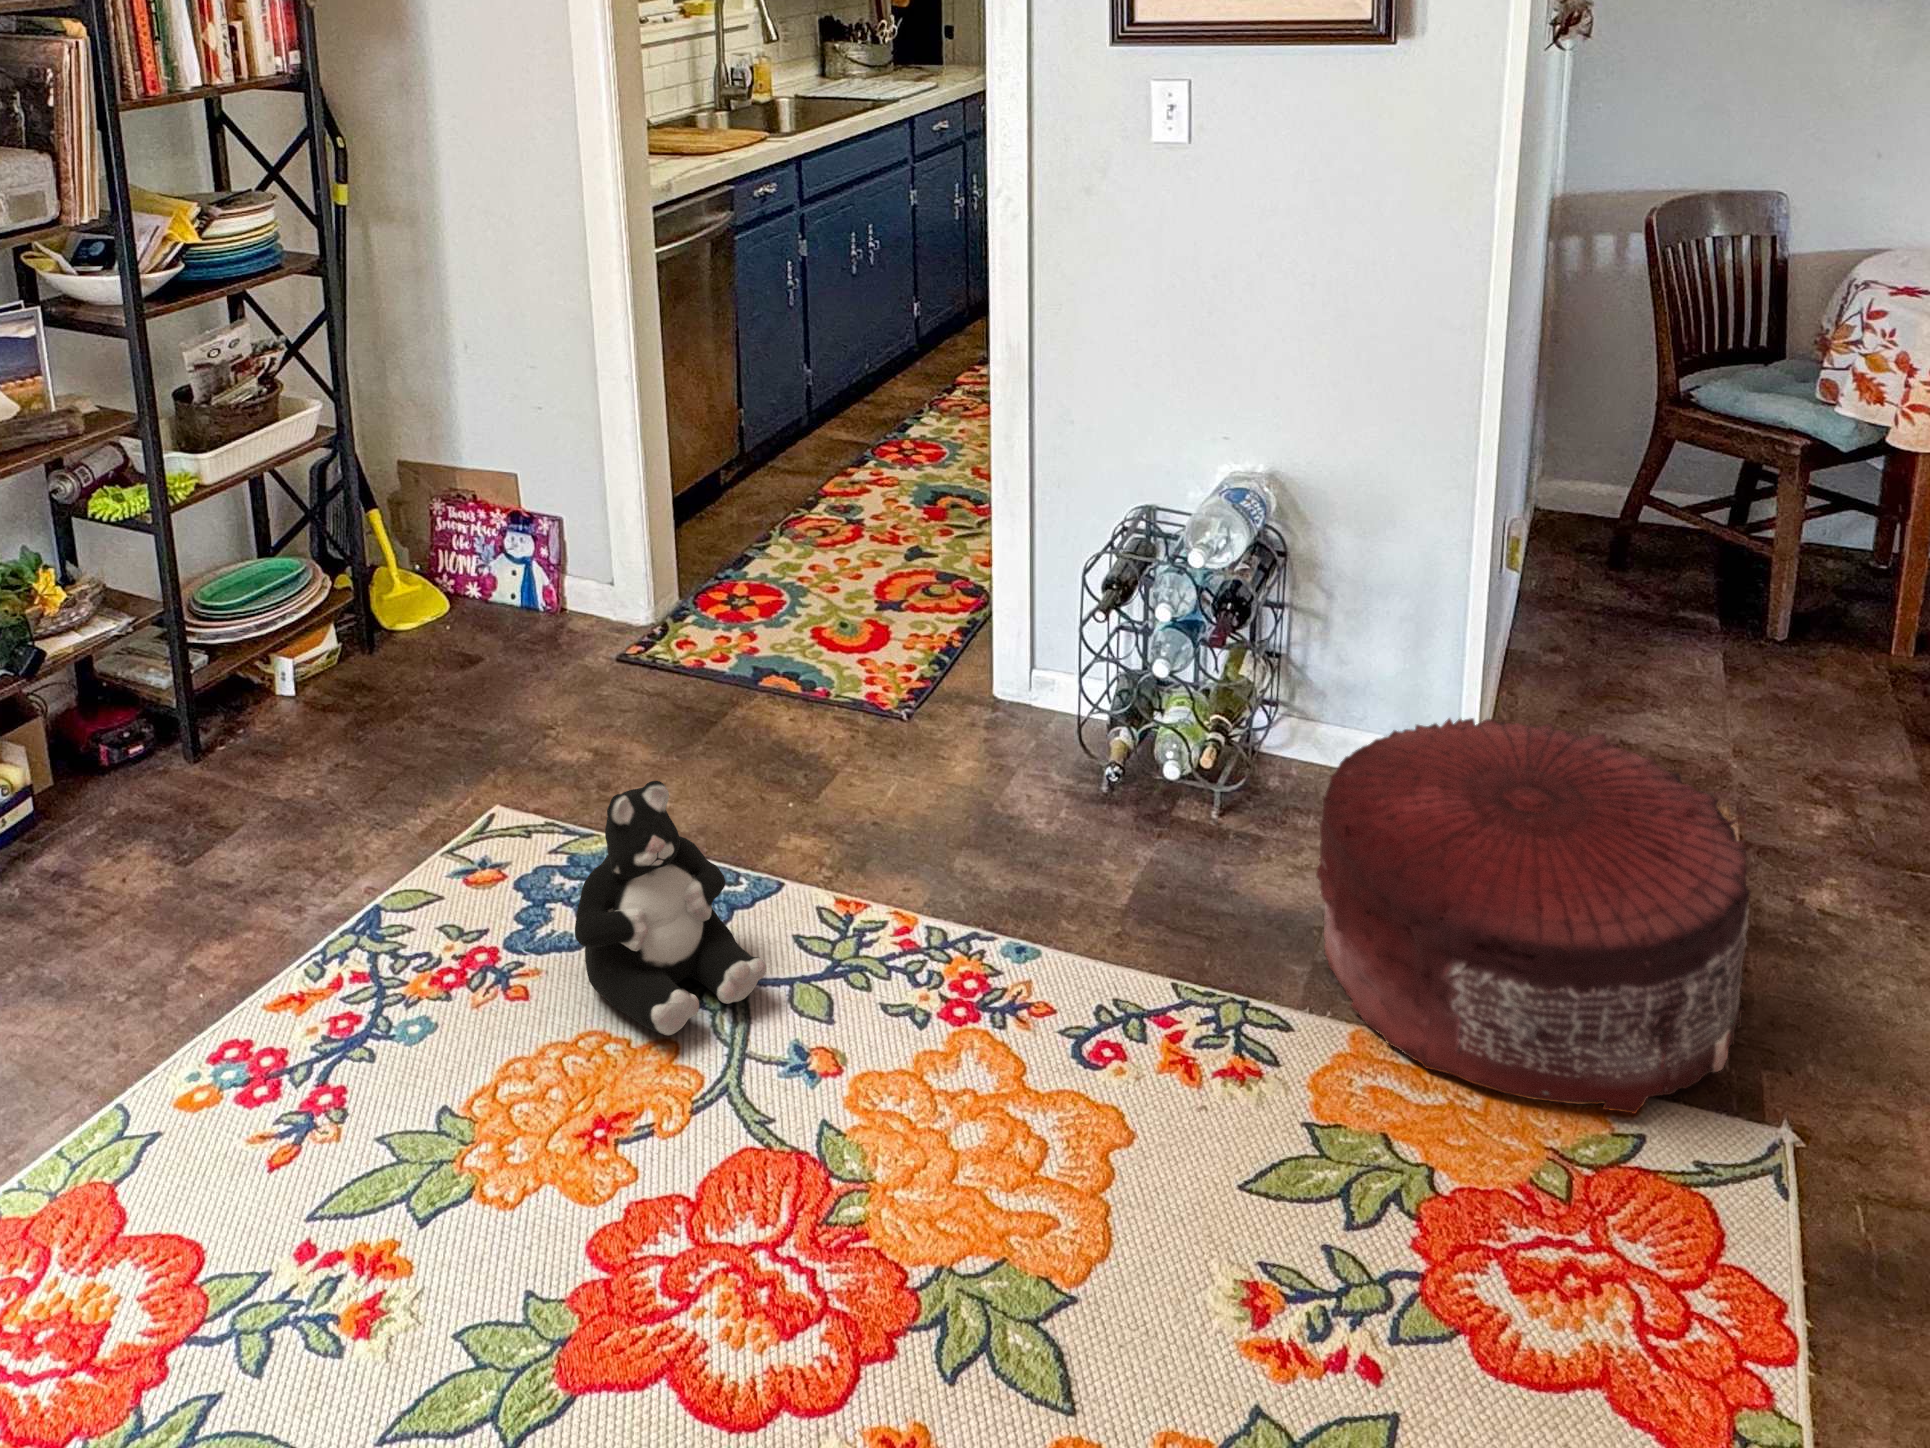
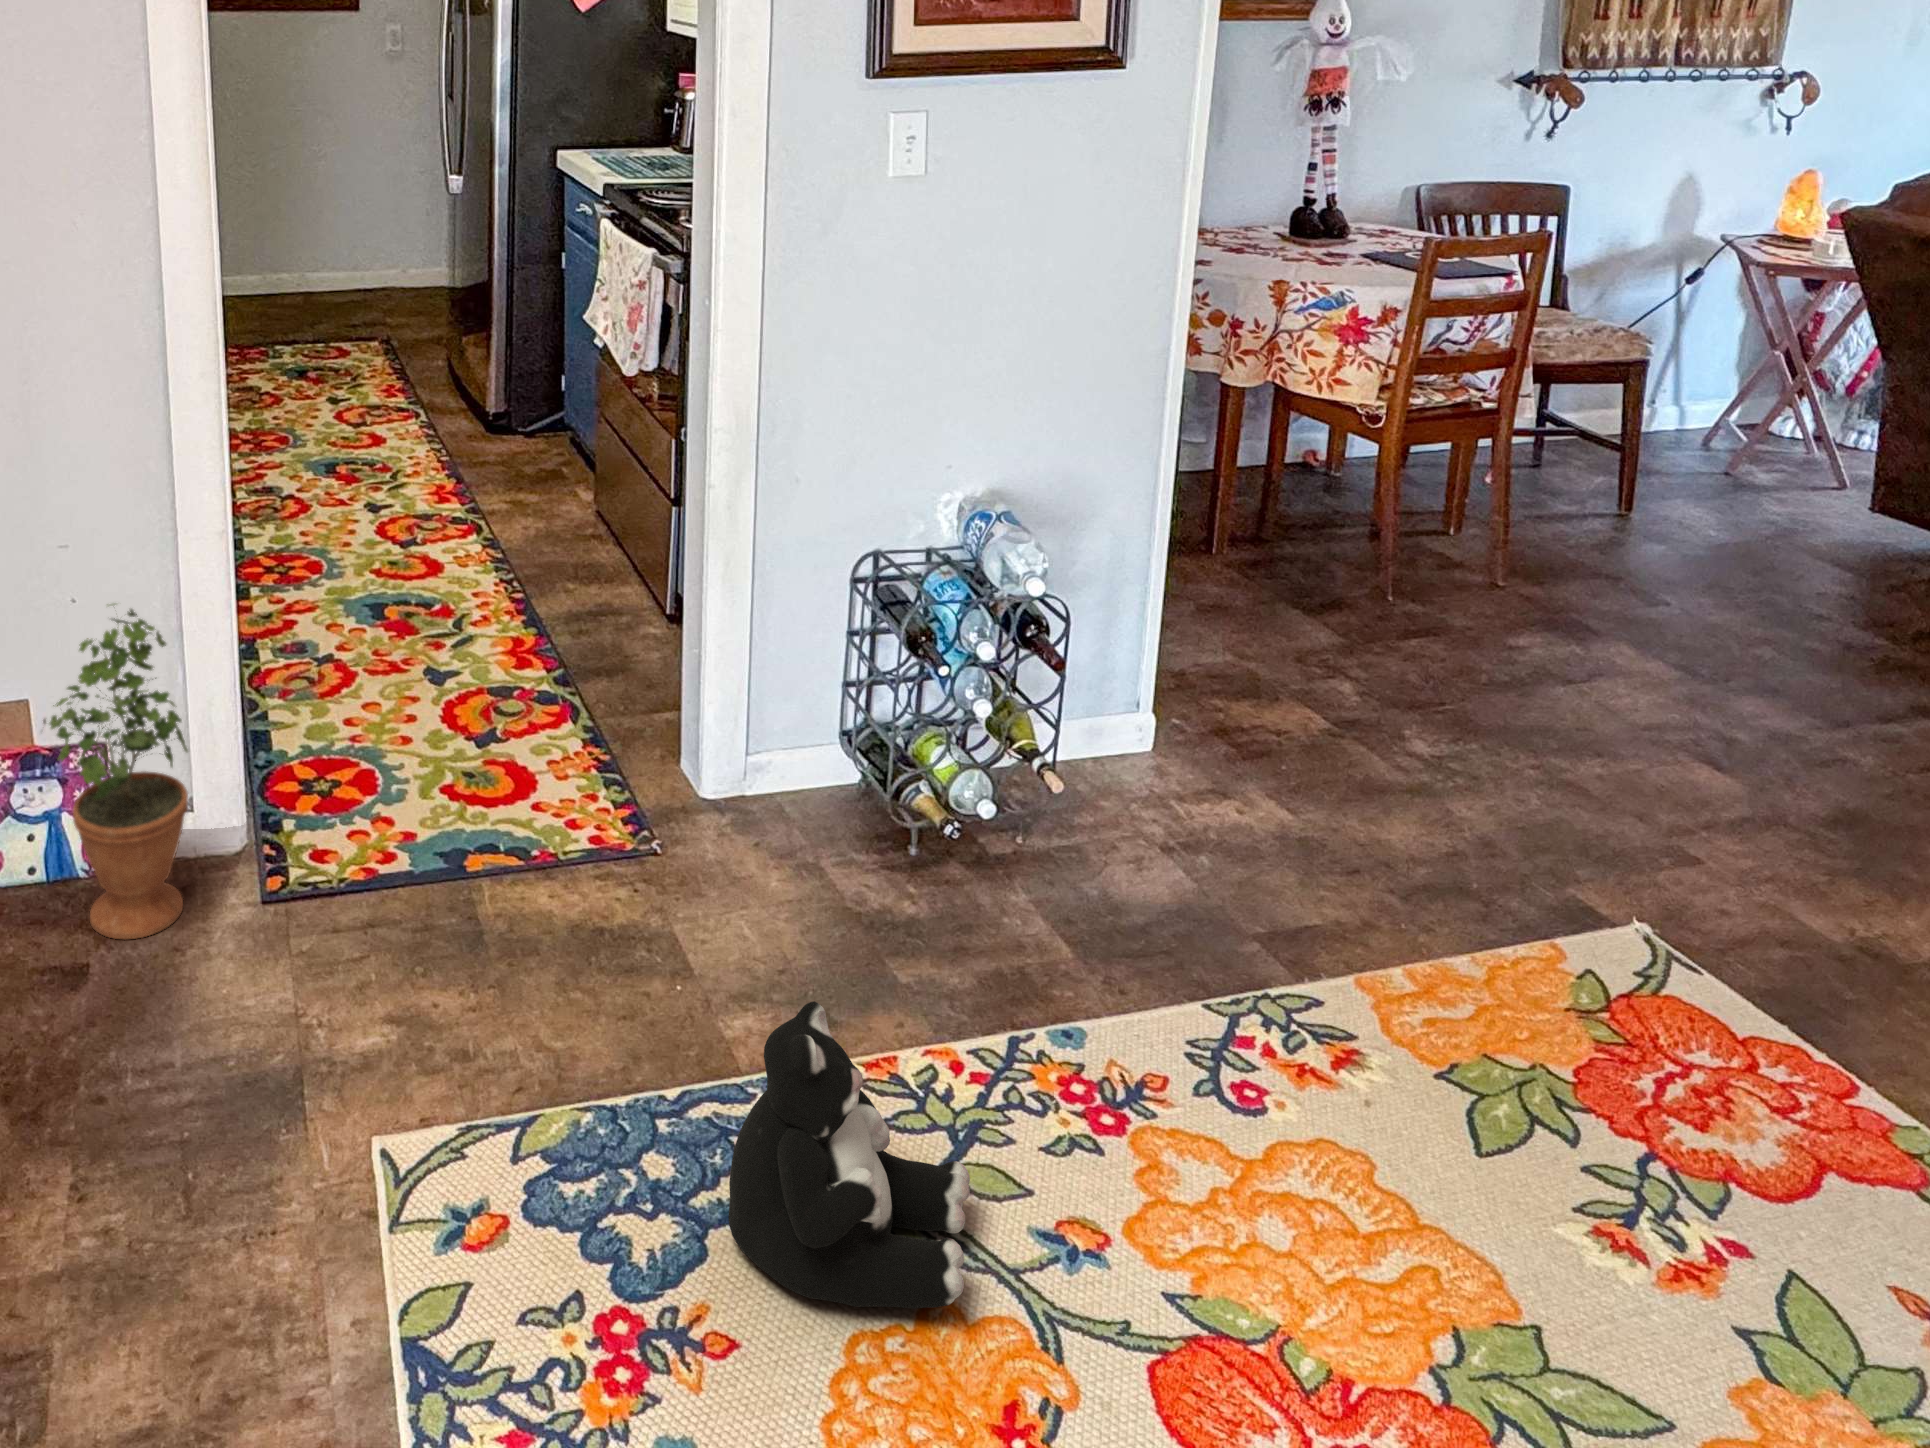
potted plant: none [468,414,575,657] -> present [43,604,188,939]
pouf: present [1316,718,1751,1114] -> none [1196,652,1595,985]

